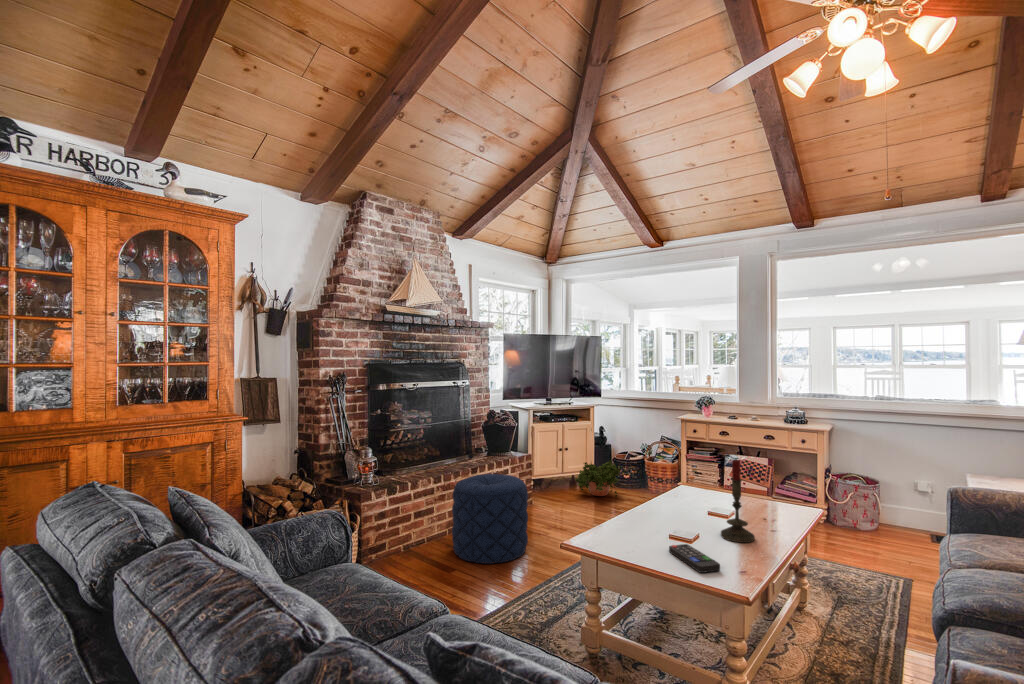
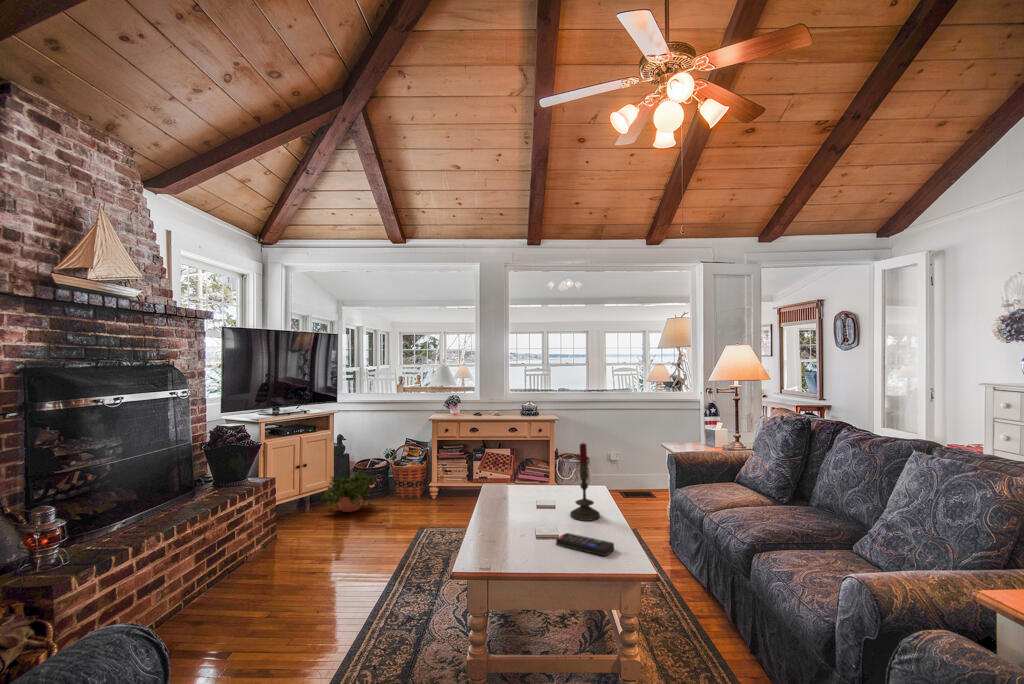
pouf: present [452,474,528,564] -> none [205,506,317,635]

